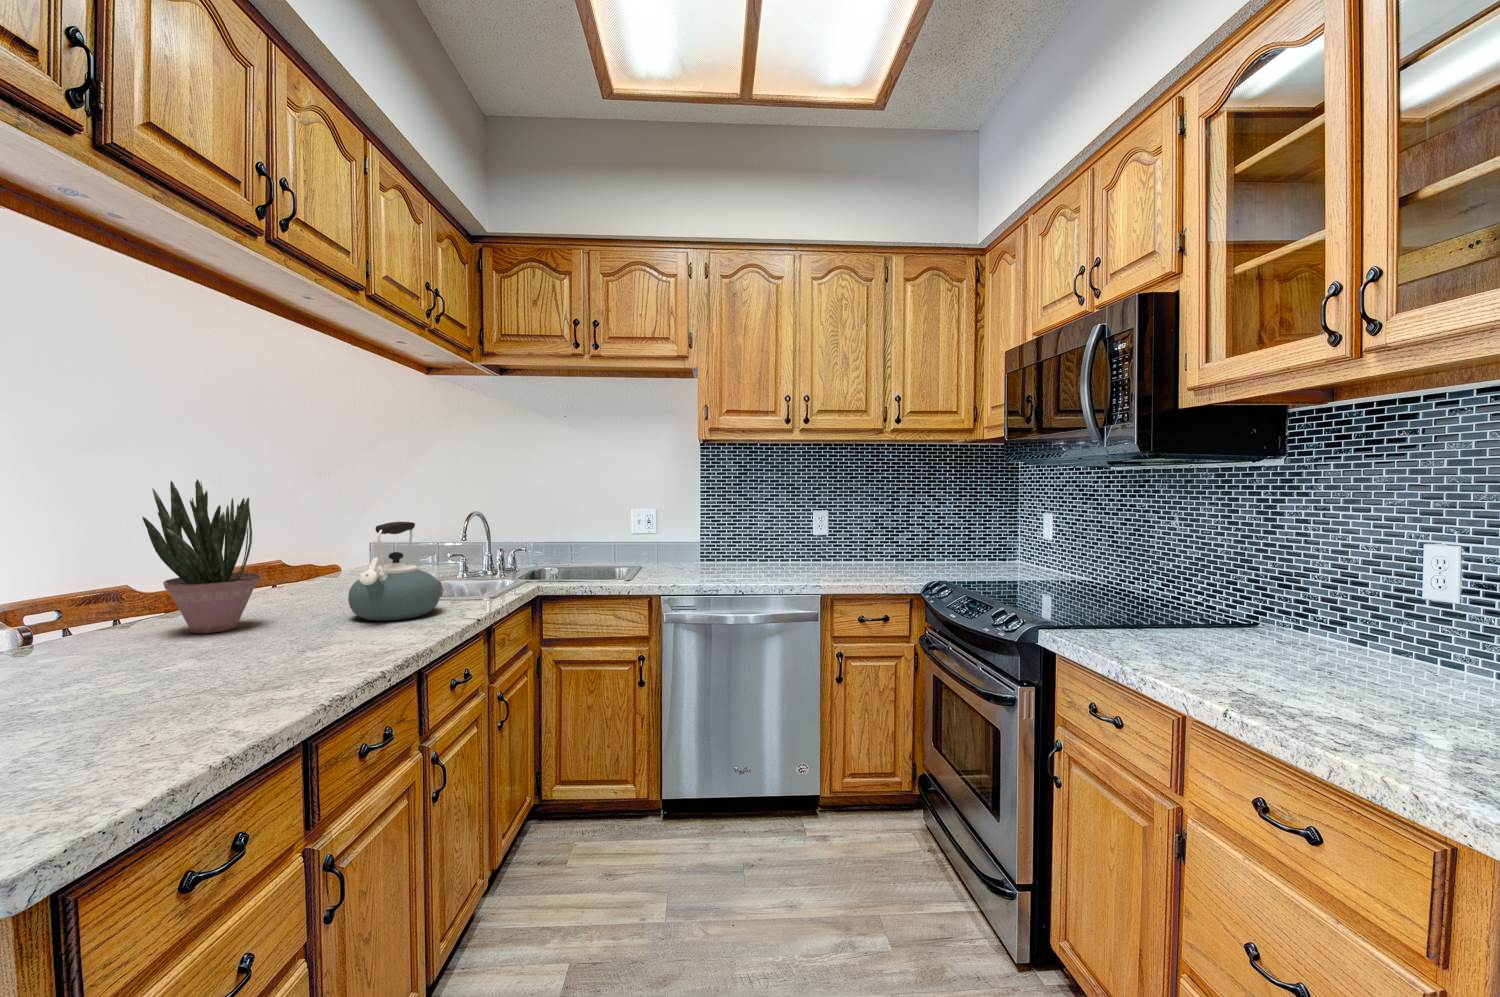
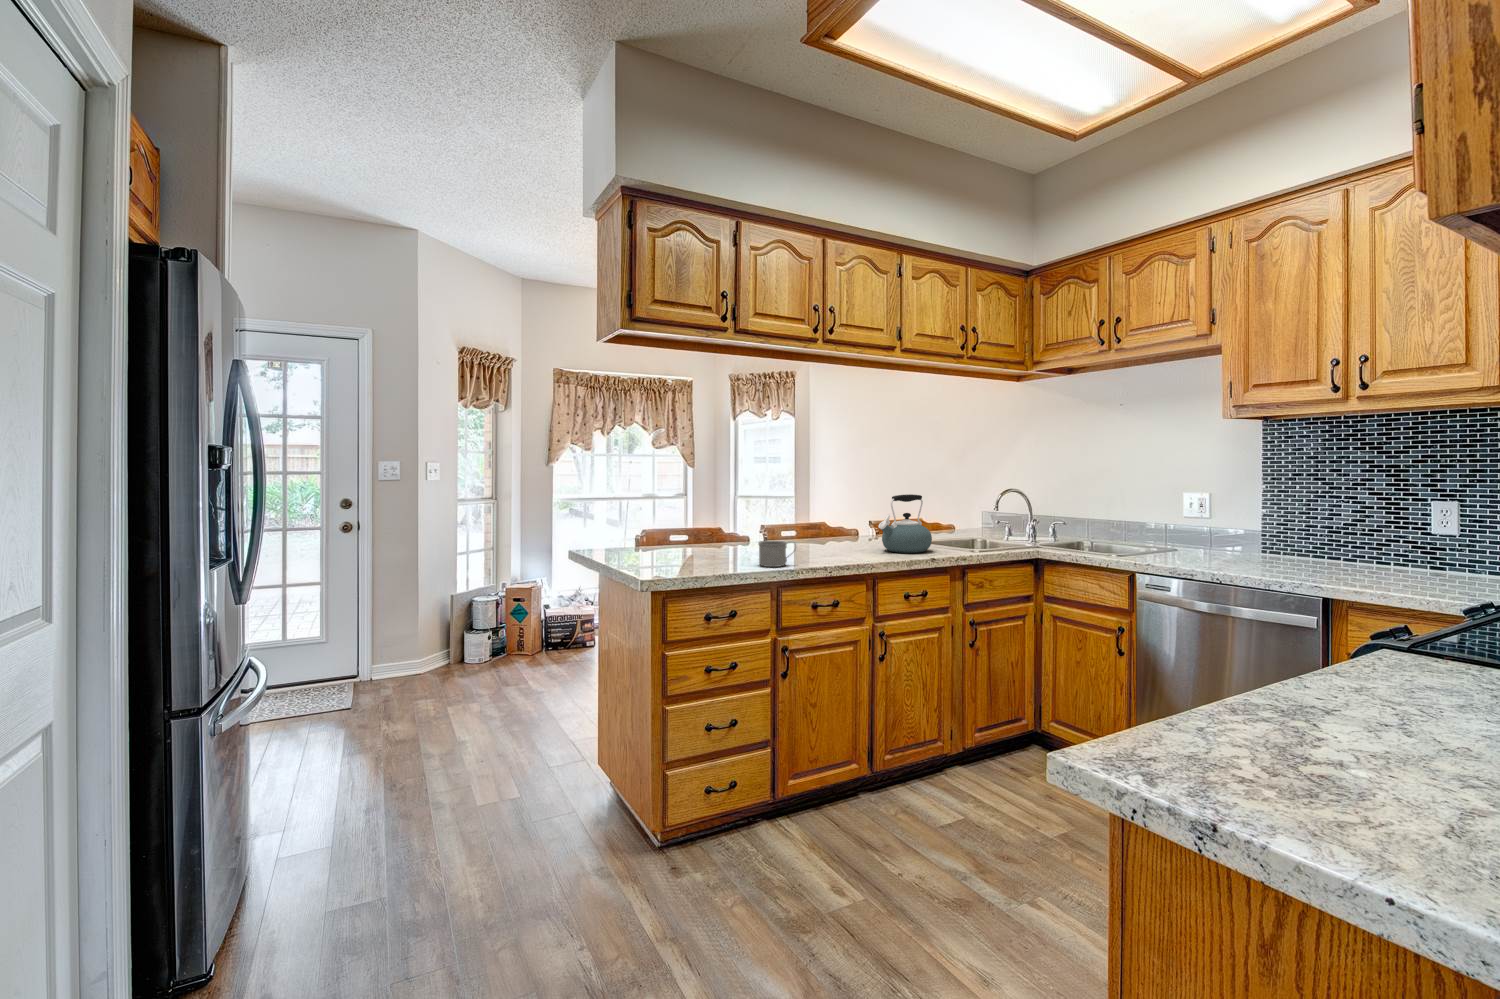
potted plant: present [142,479,261,633] -> none [805,470,852,546]
mug: none [163,642,276,725] -> present [759,541,787,567]

